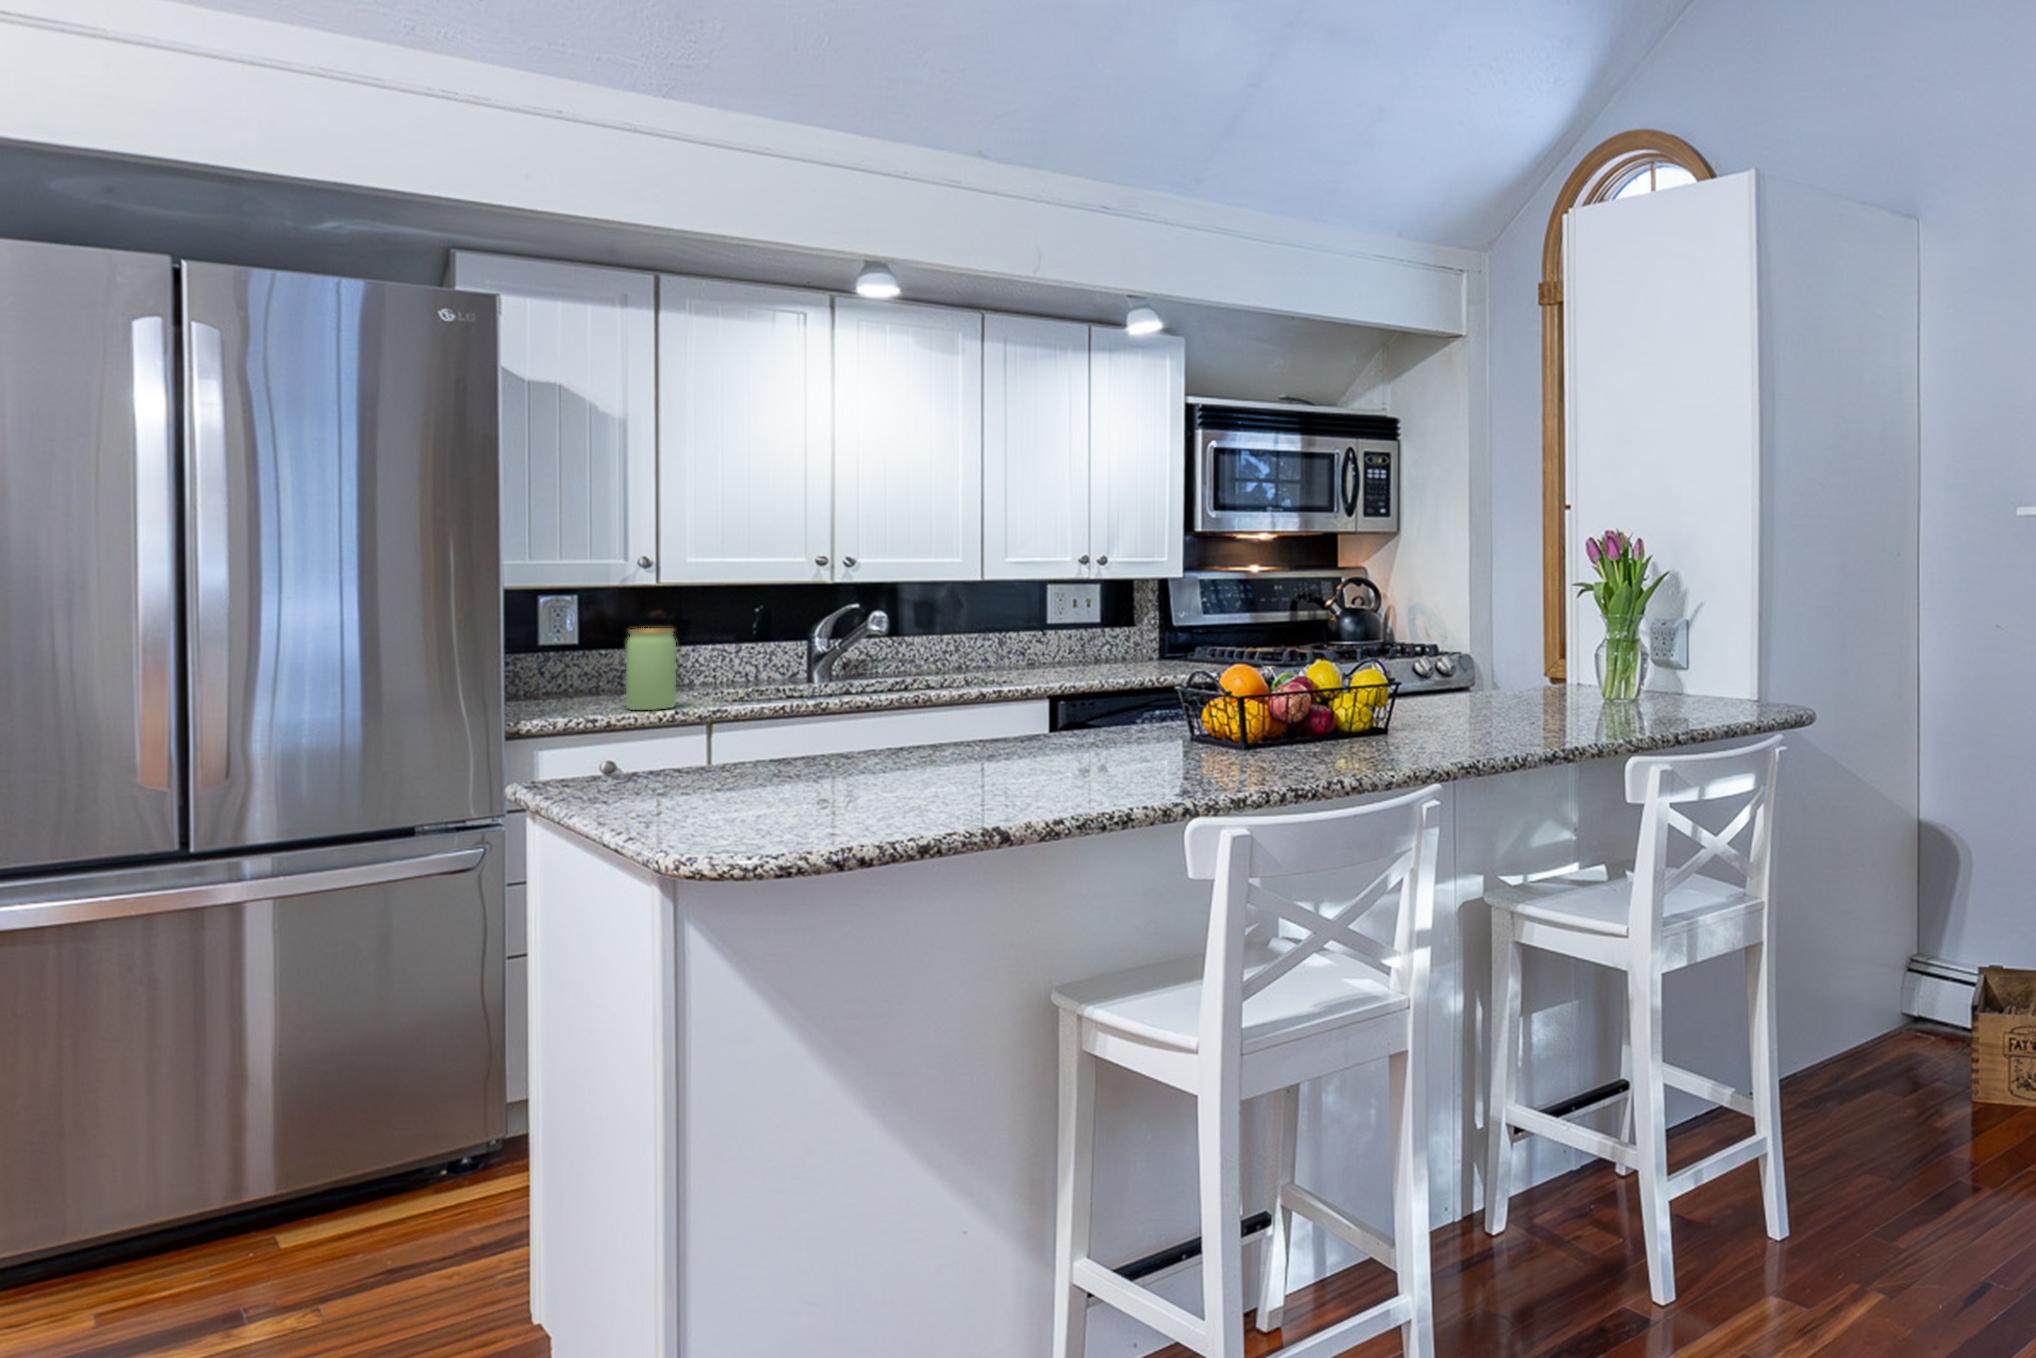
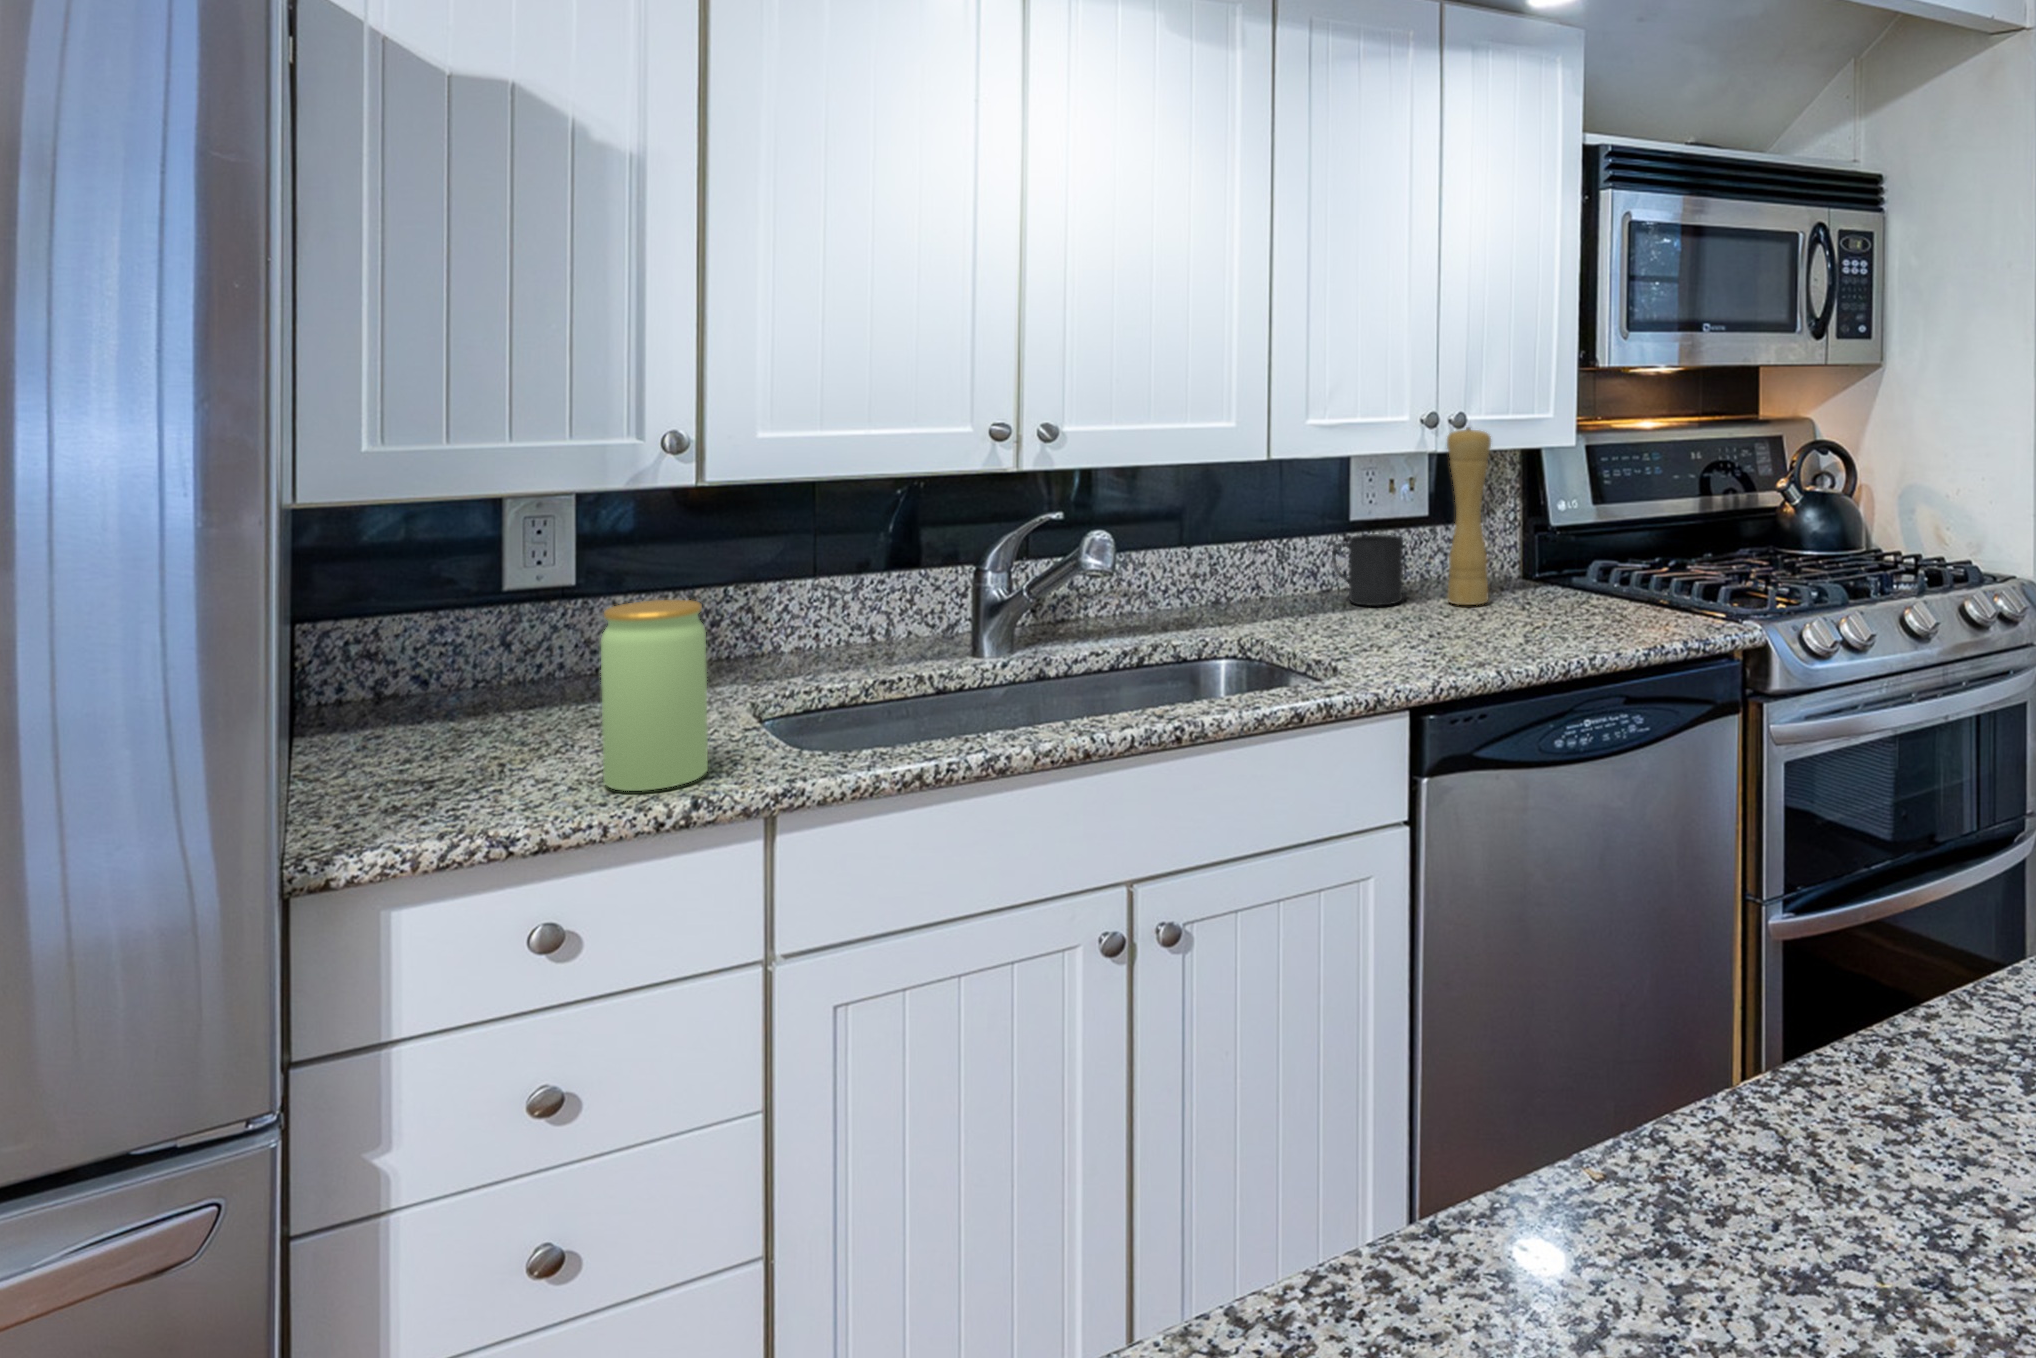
pepper mill: none [1096,564,1123,666] -> present [1447,427,1491,605]
mug: none [1026,627,1070,666] -> present [1332,534,1403,606]

